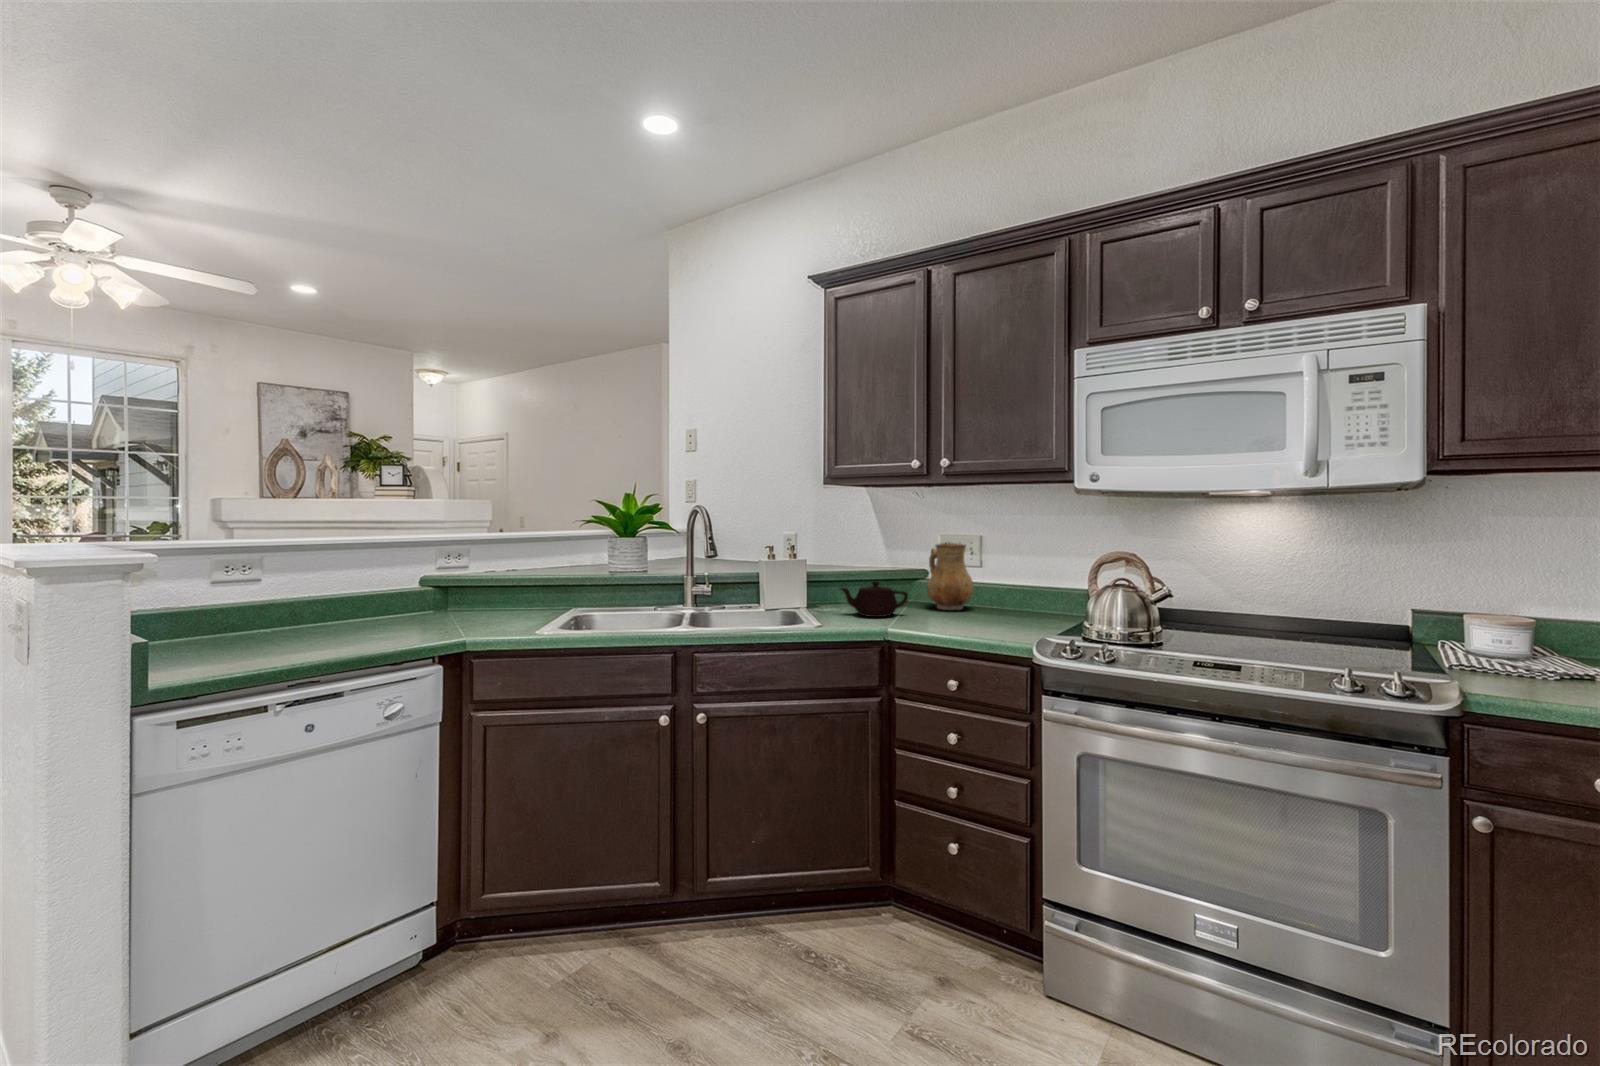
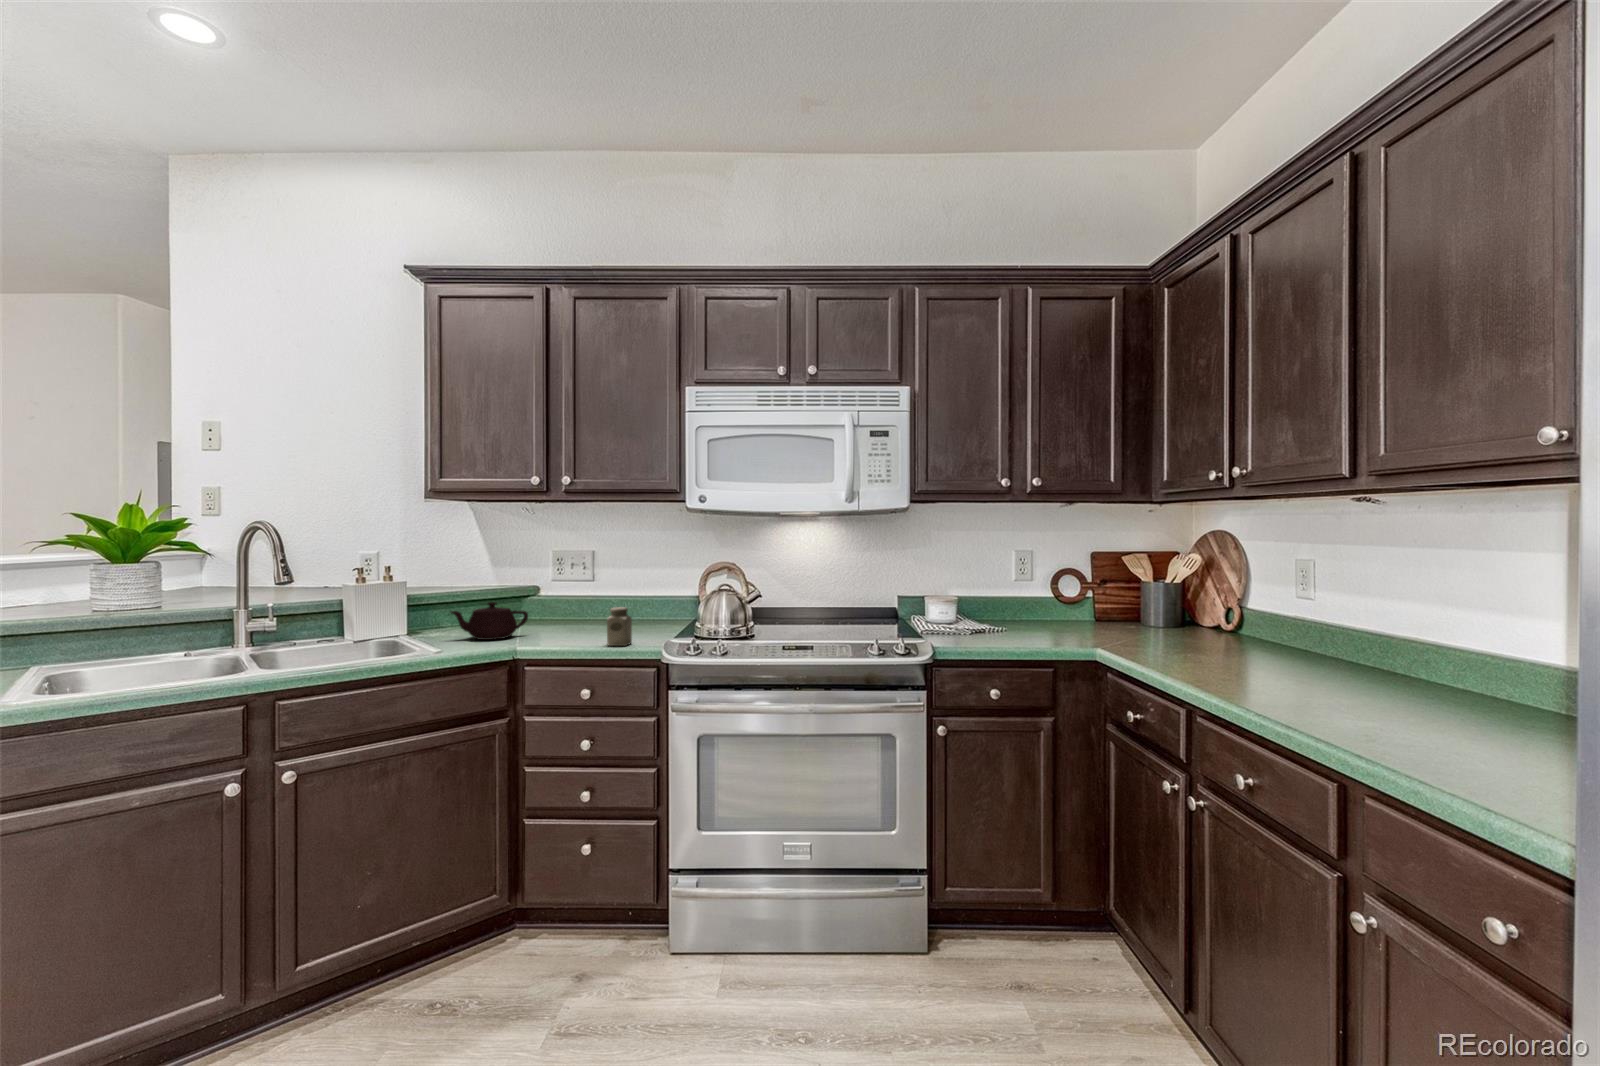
ceramic pitcher: present [927,543,974,610] -> none [544,560,593,628]
salt shaker: none [978,596,1005,639] -> present [607,607,632,646]

